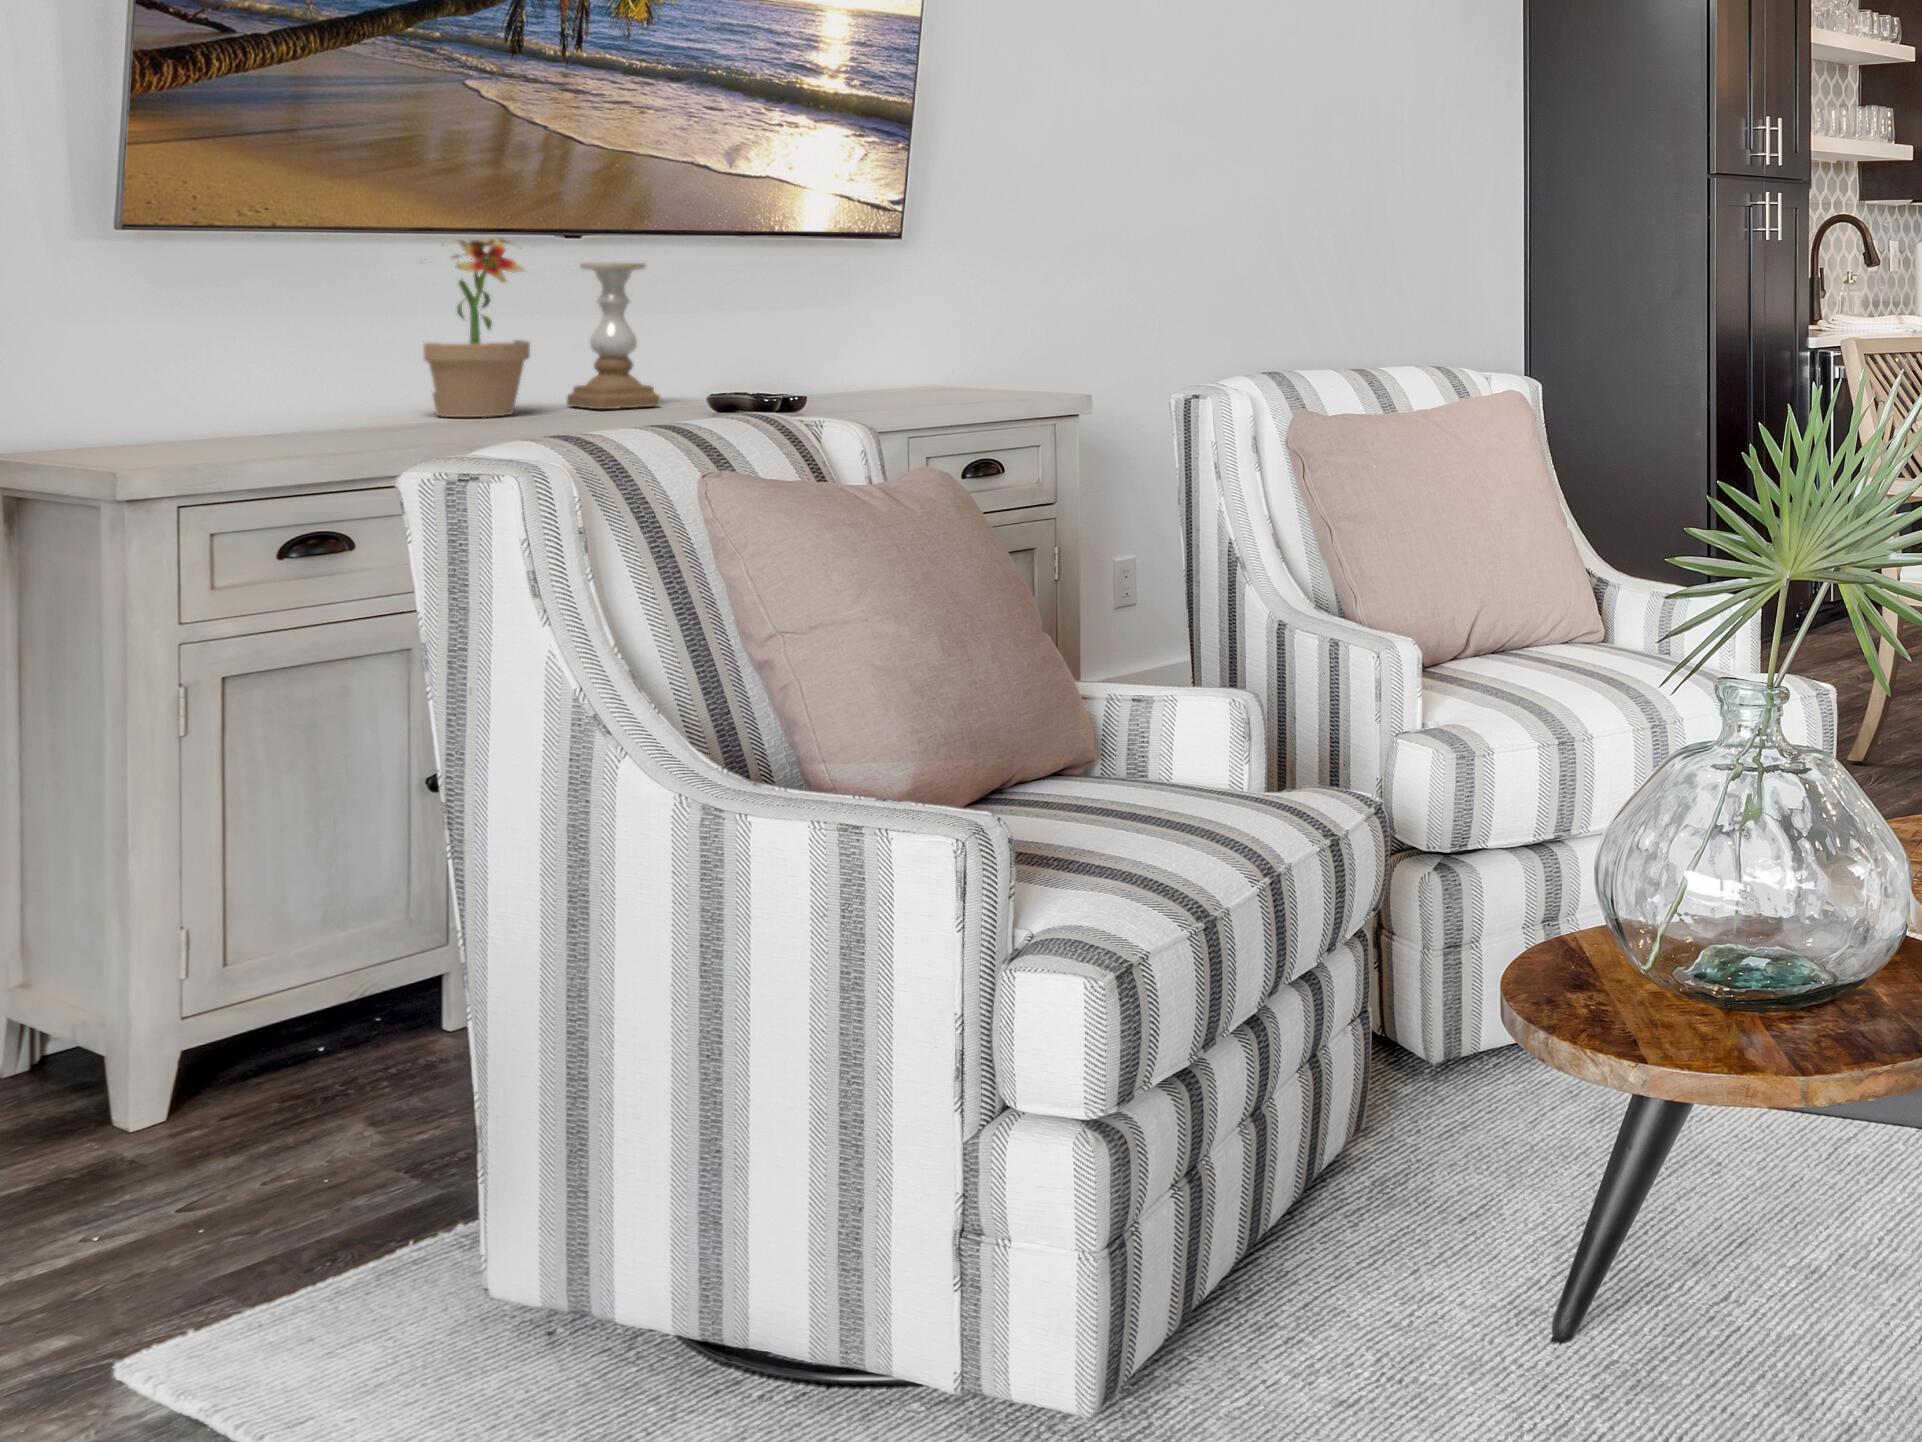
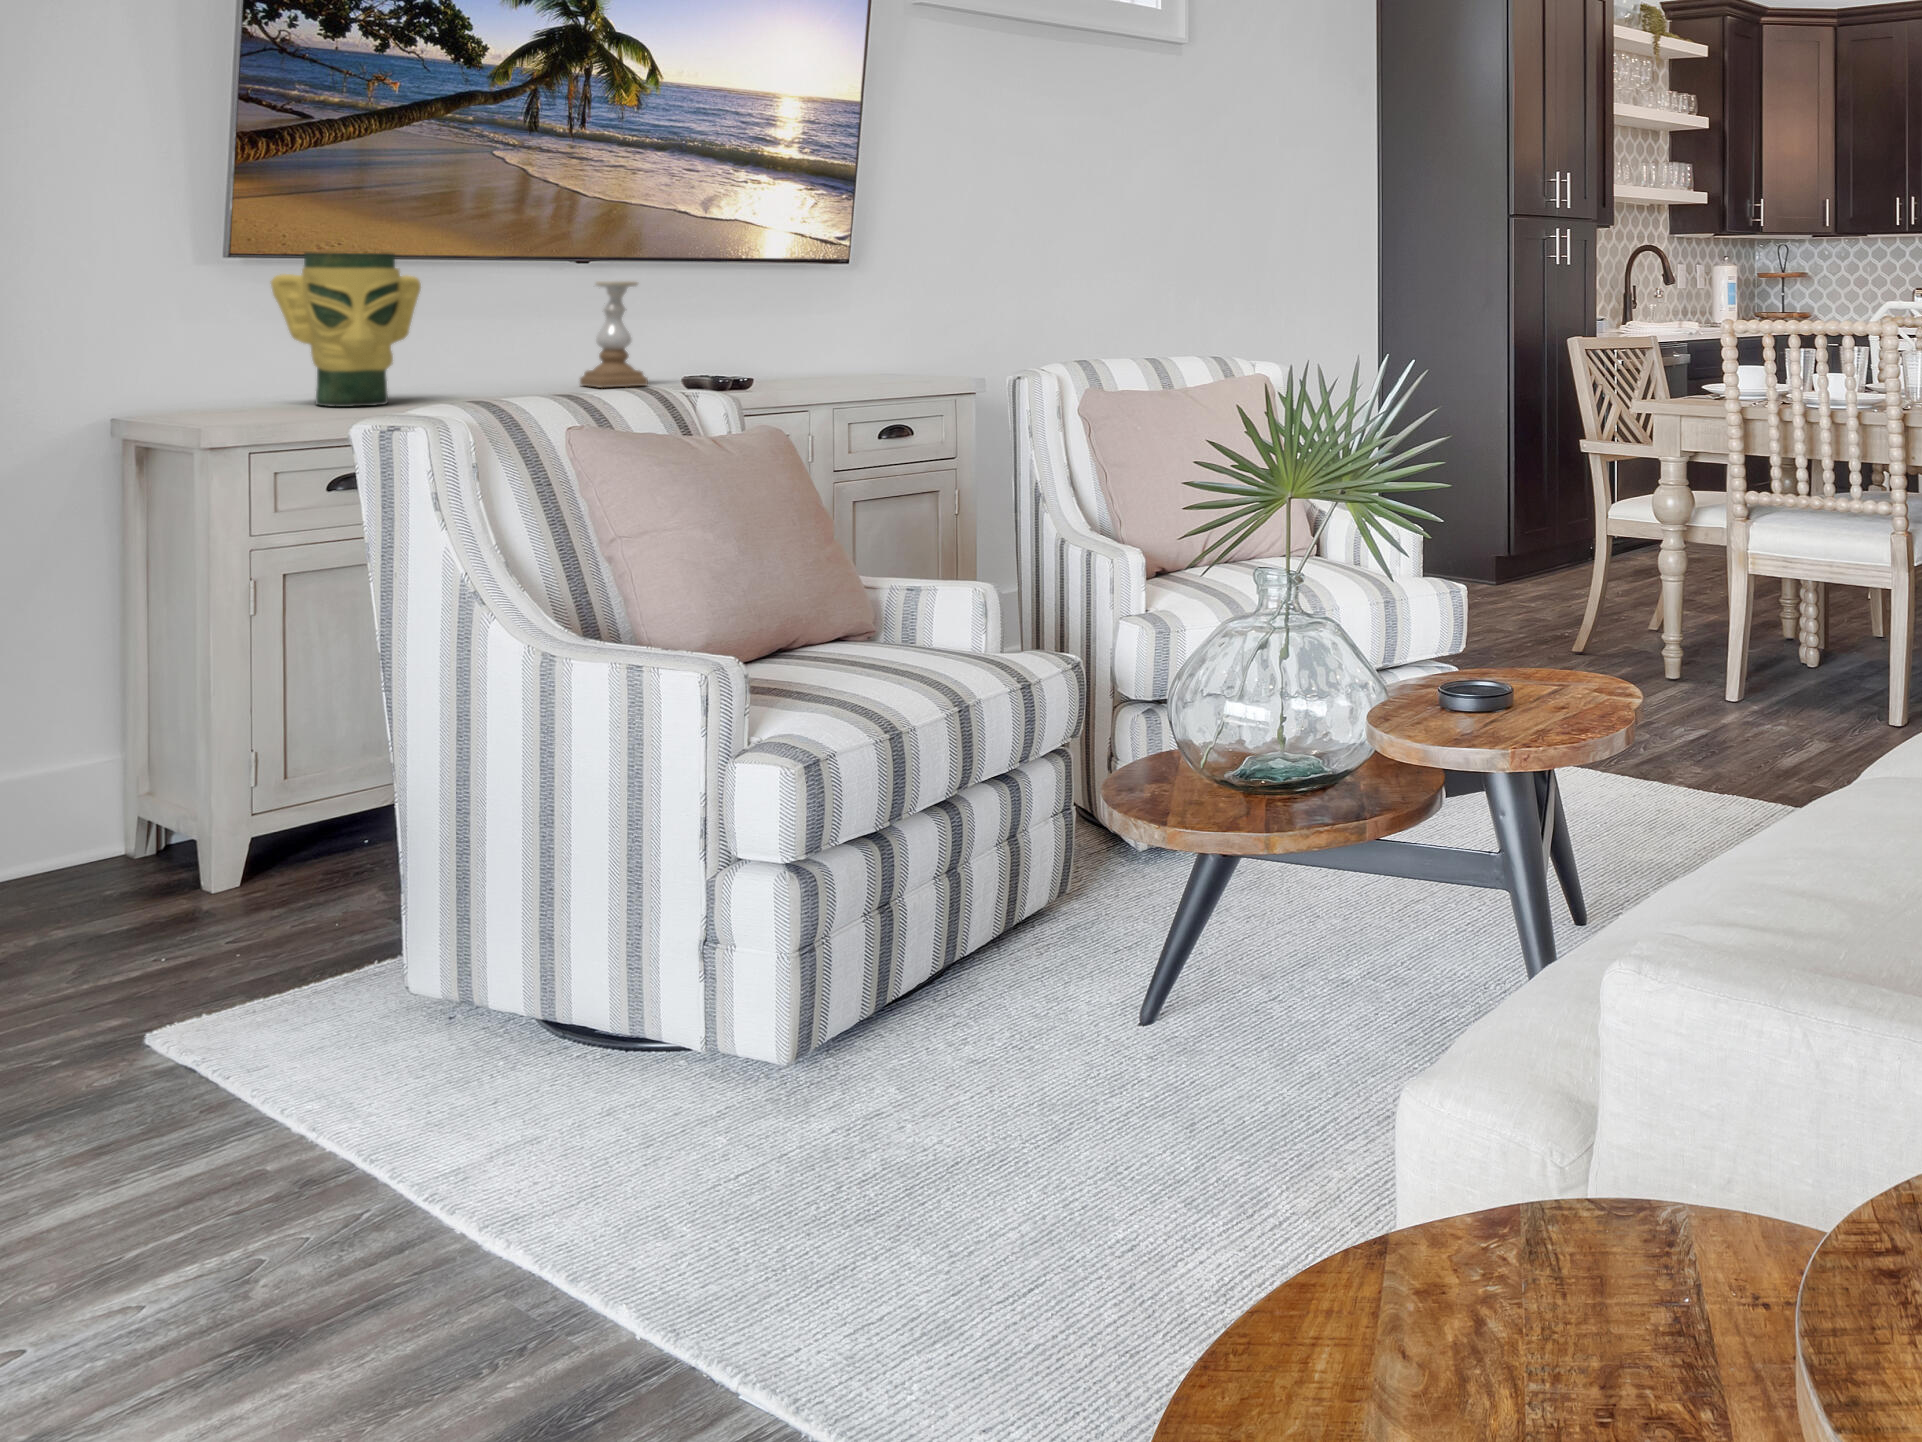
vase: none [176,222,376,438] -> present [271,252,421,407]
potted plant: present [420,238,530,417] -> none [453,254,546,393]

